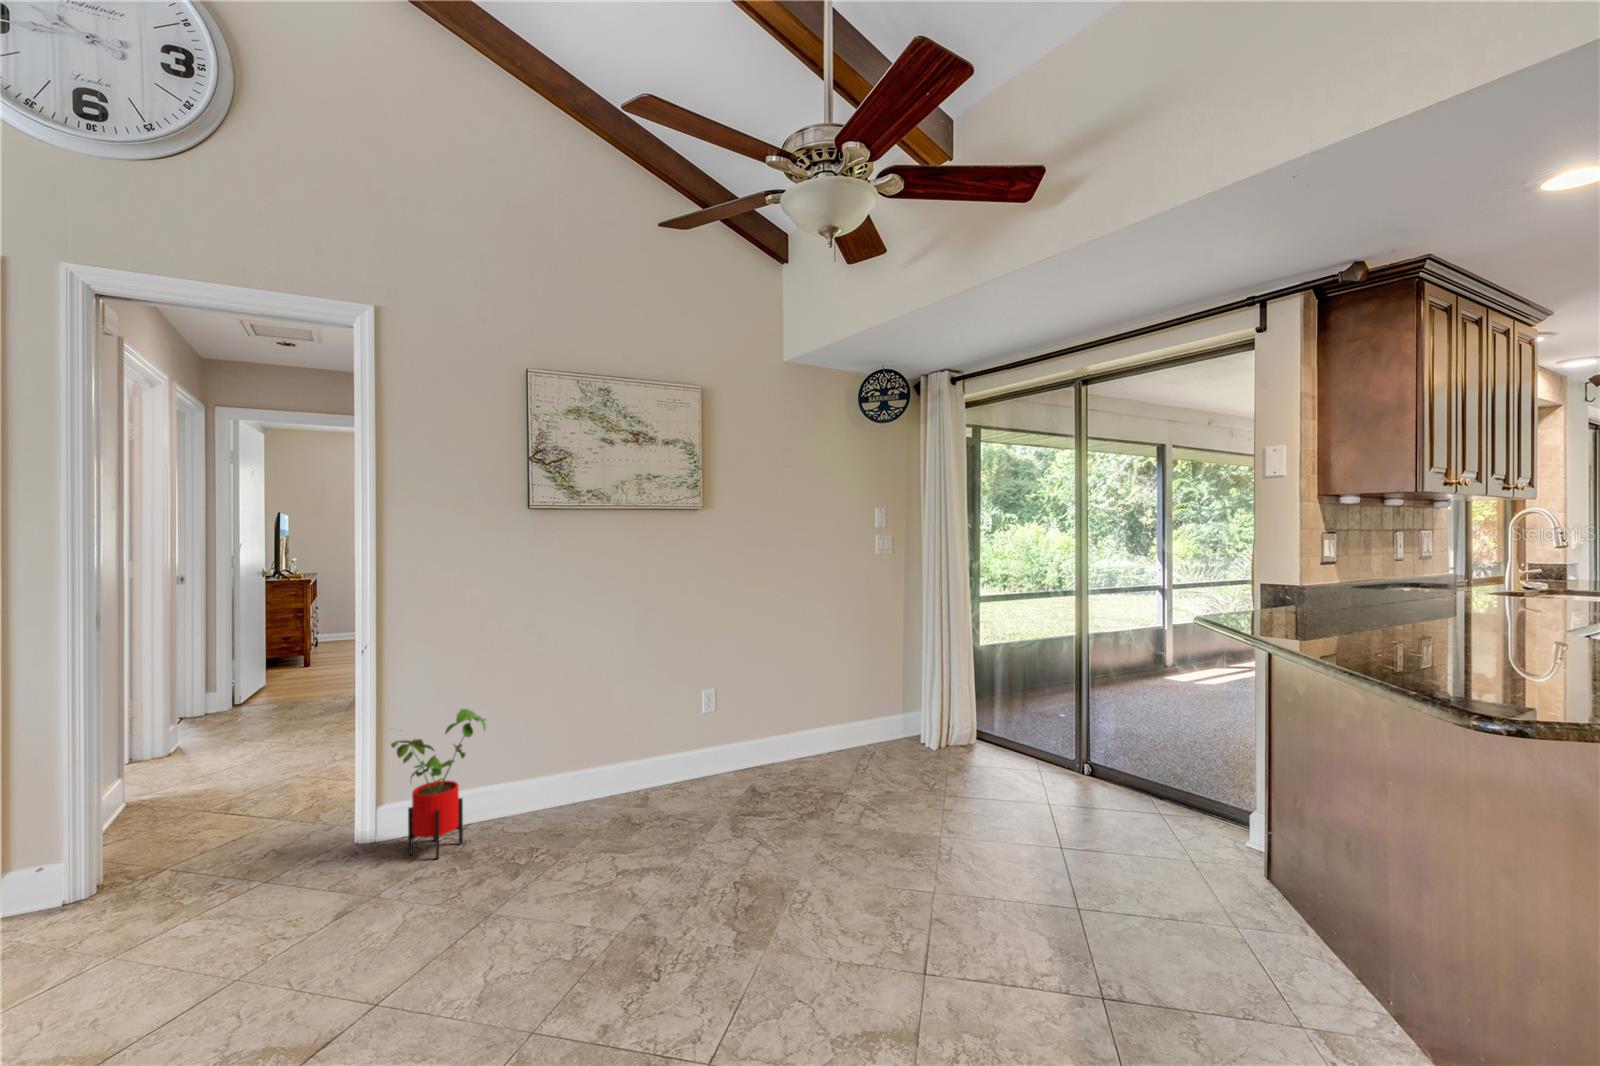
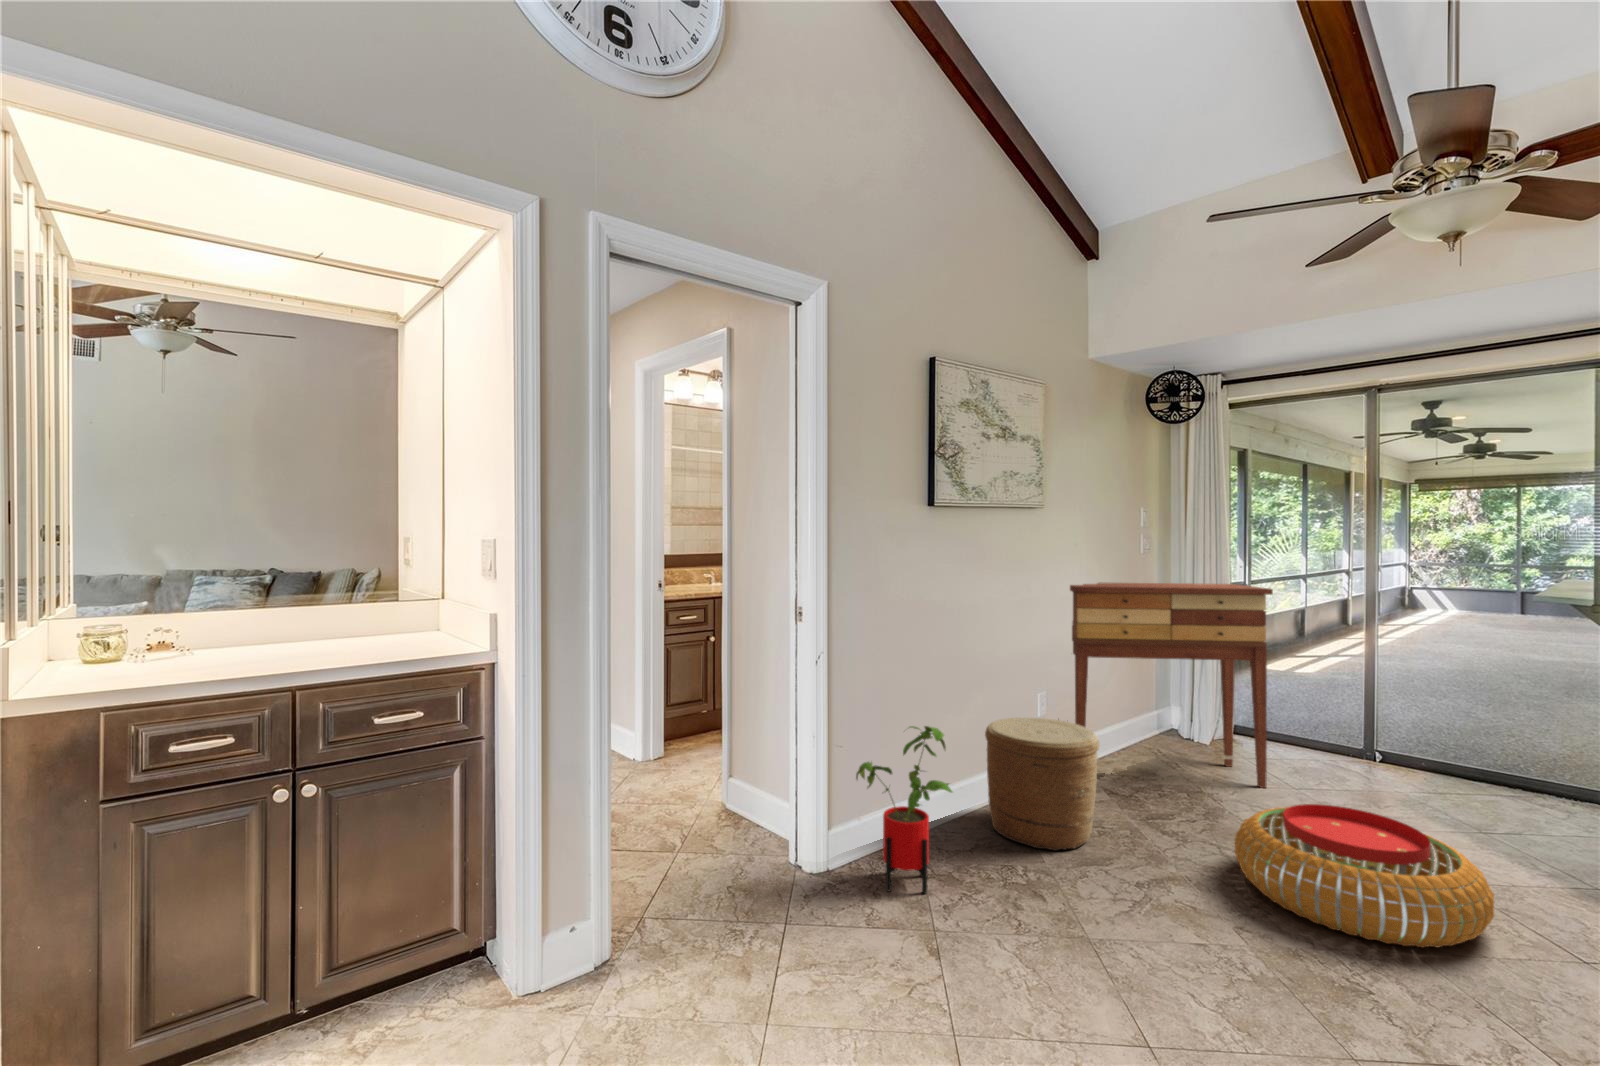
console table: none [743,577,926,781] -> present [1070,582,1273,788]
woven basket: none [580,704,682,829] -> present [985,717,1099,851]
pouf: none [712,796,912,940] -> present [1235,804,1494,947]

